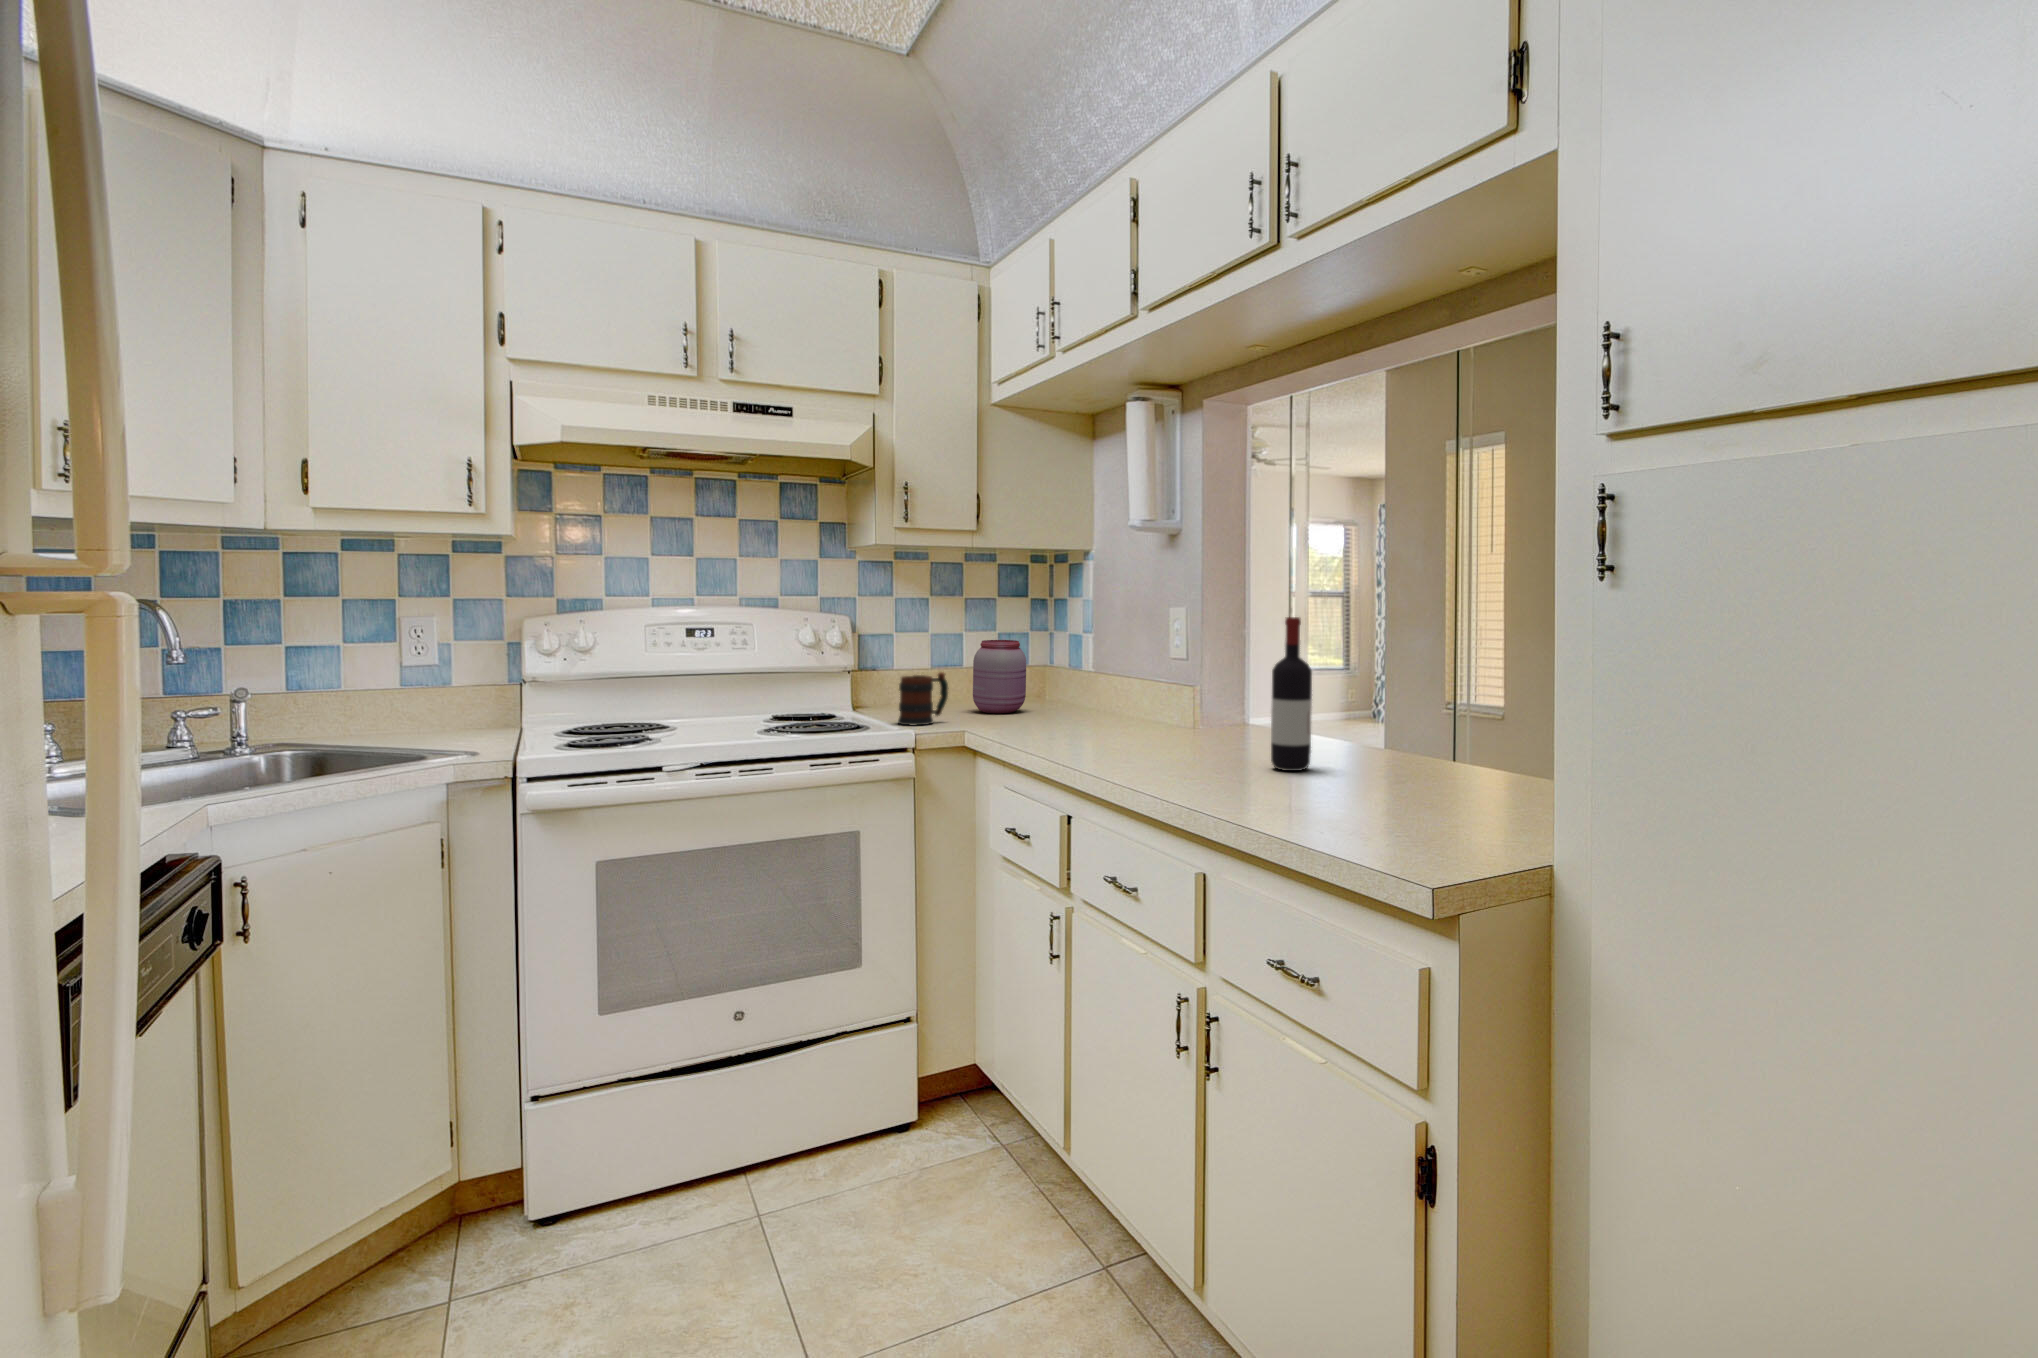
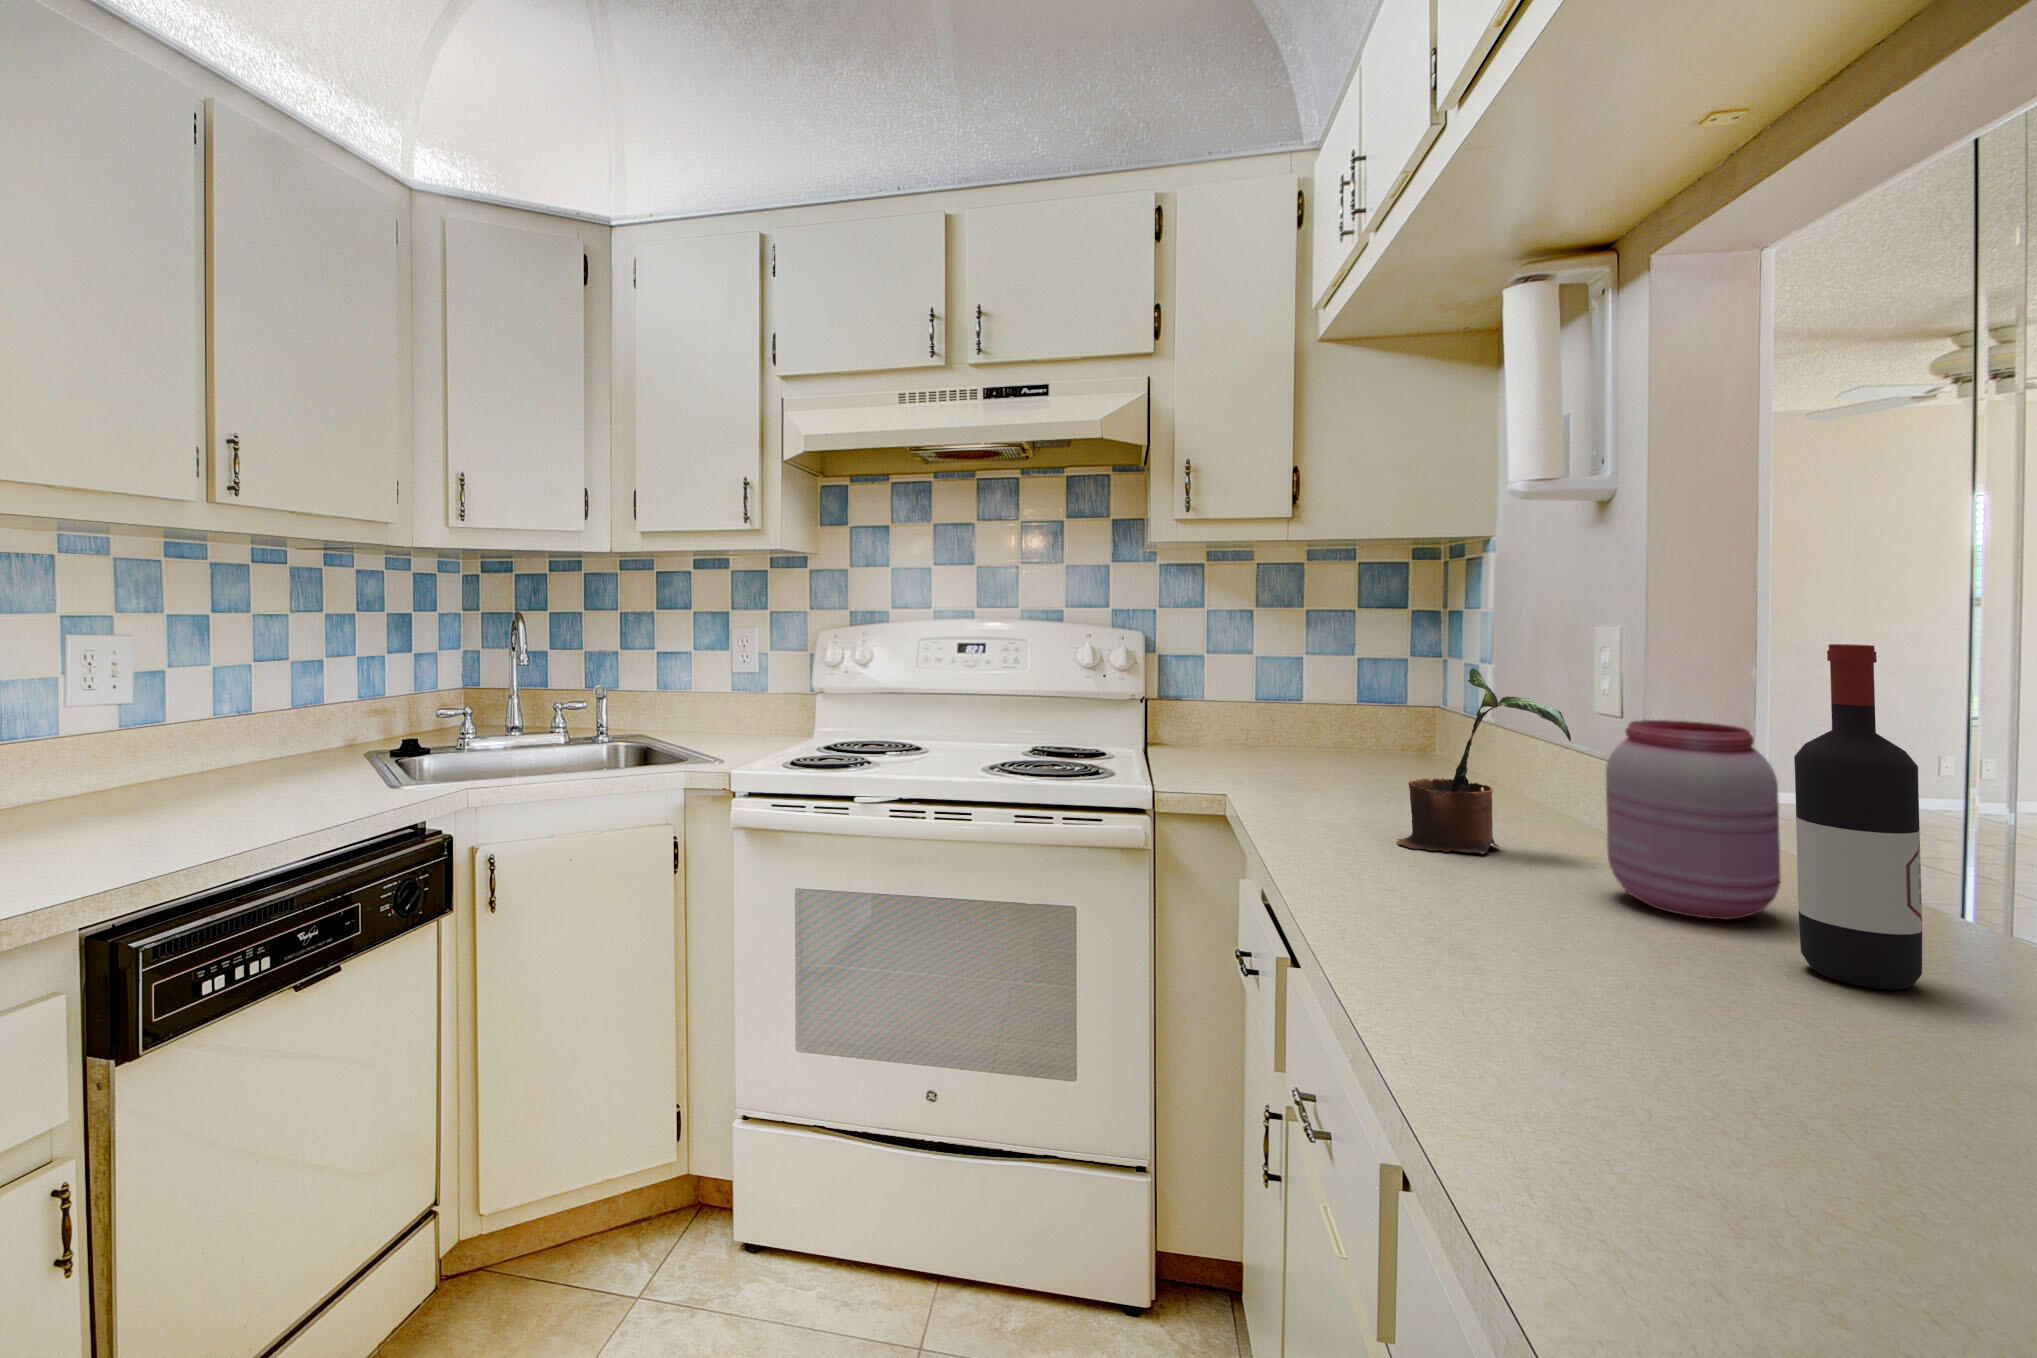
potted plant: none [1072,635,1163,748] -> present [1397,668,1571,854]
jar: present [973,640,1026,713] -> present [1606,720,1780,919]
mug: present [898,672,949,725] -> none [1187,707,1256,775]

